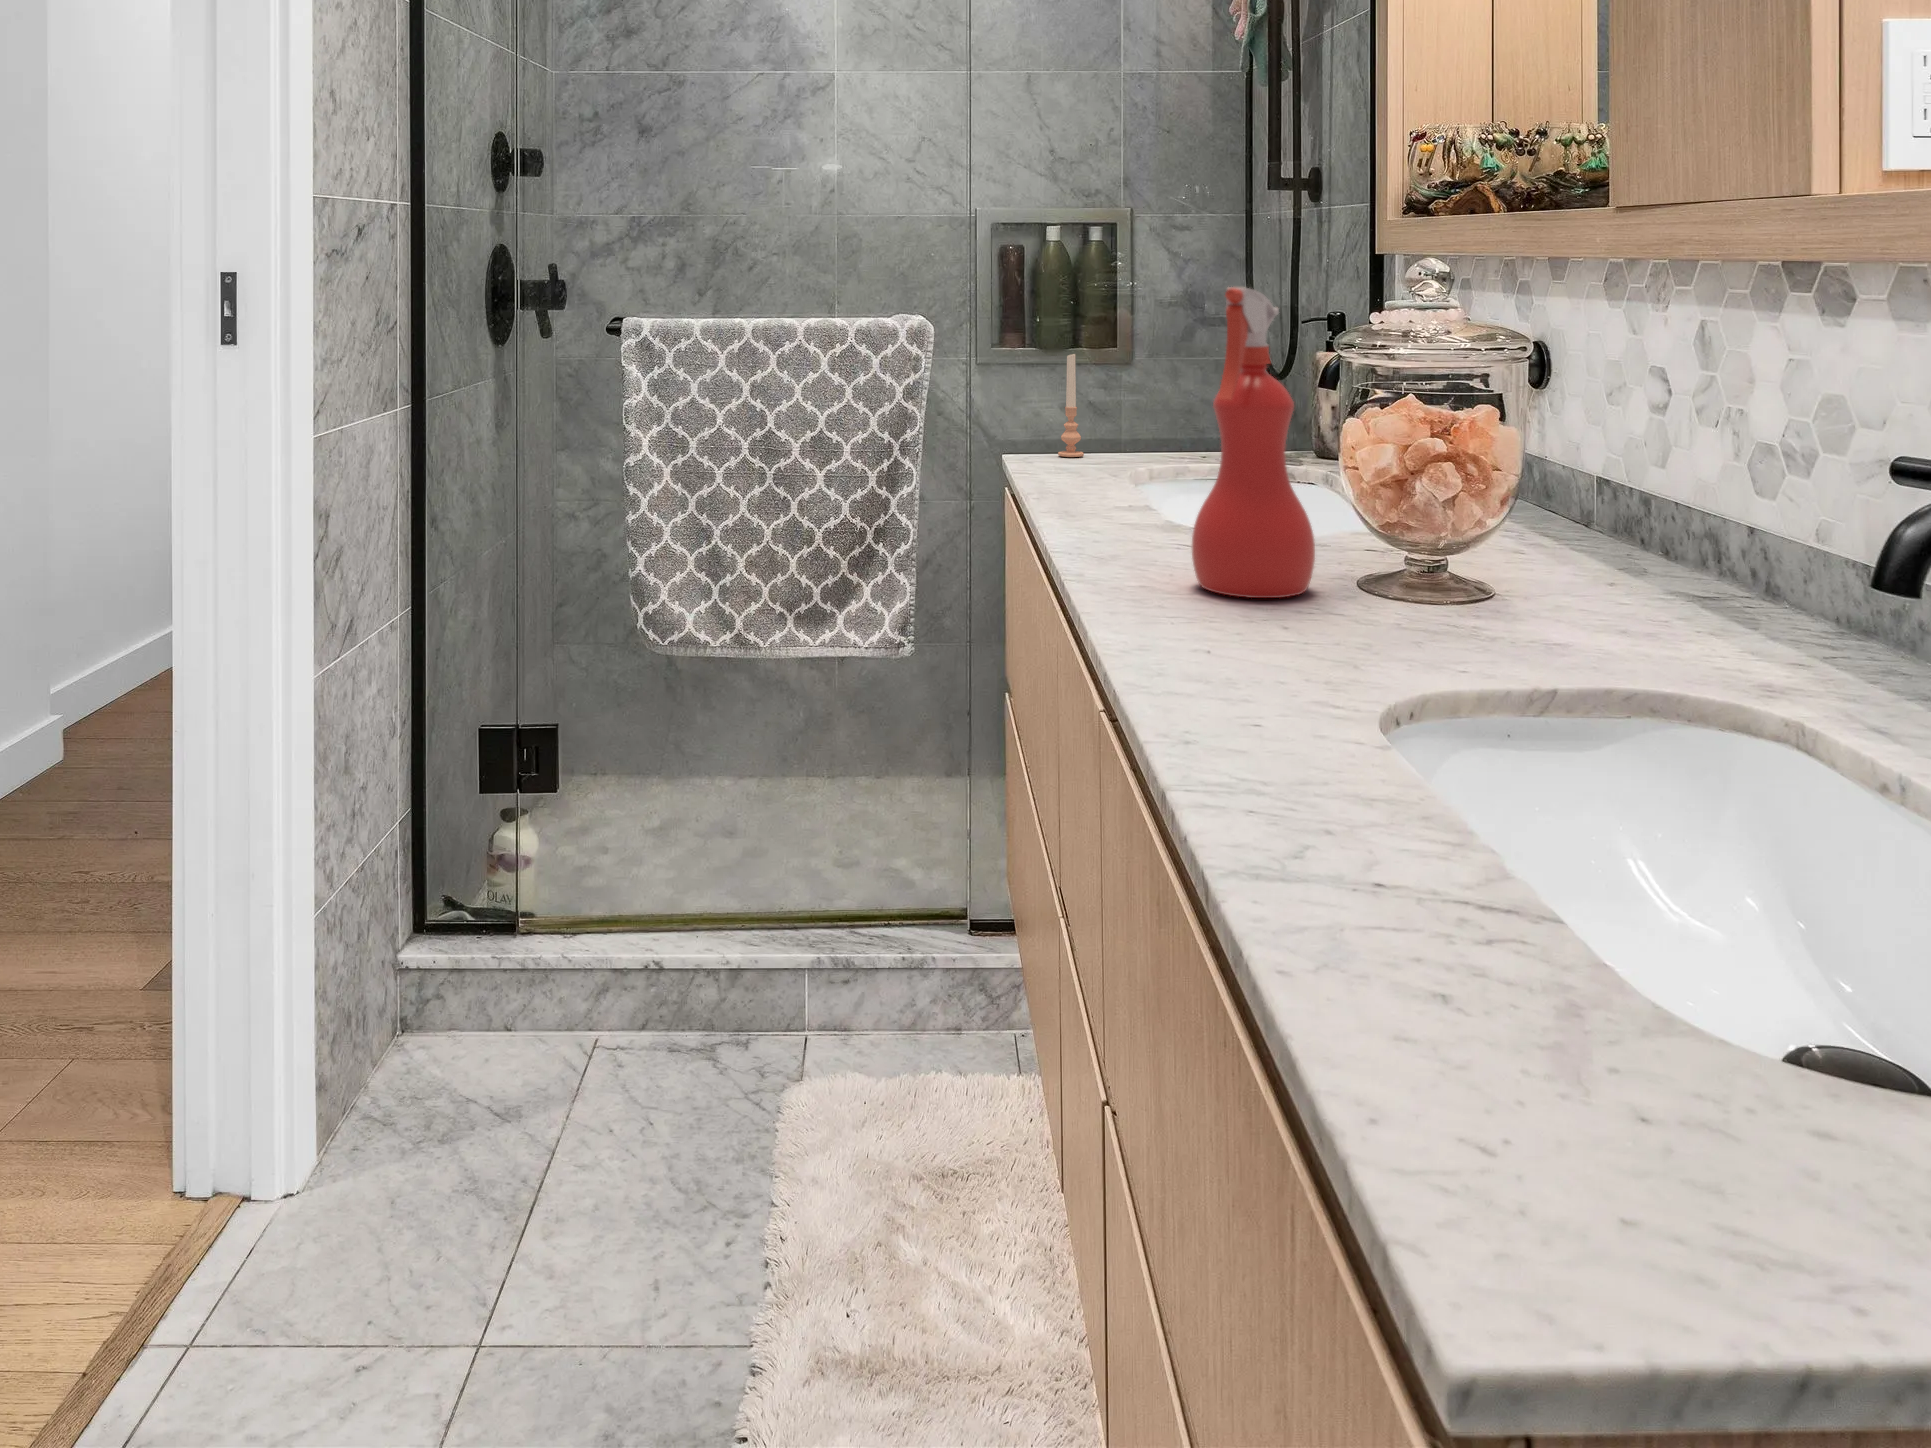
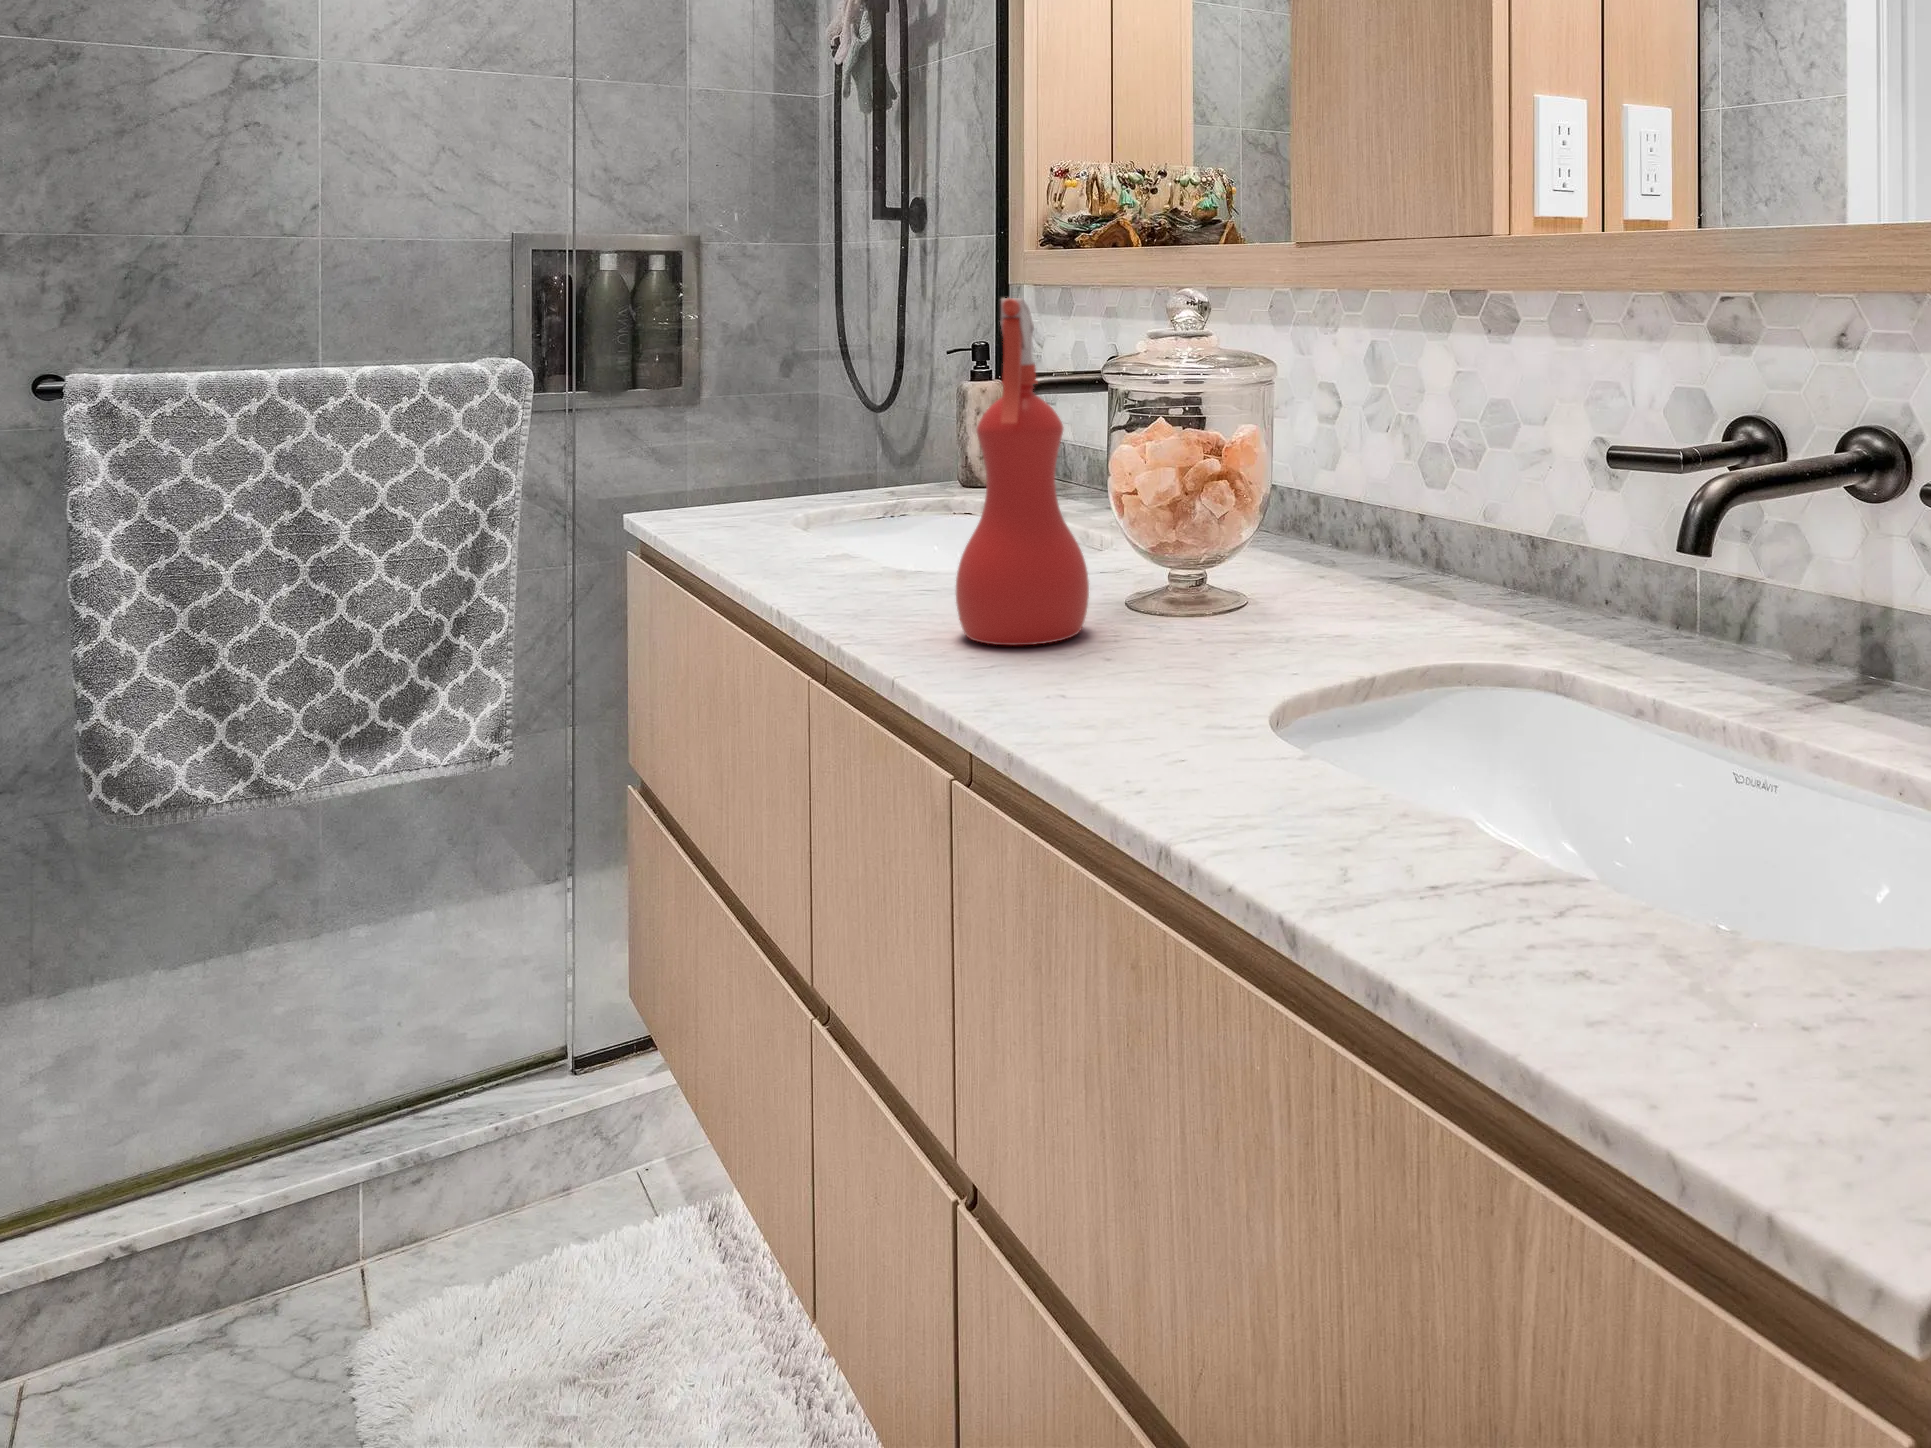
candle: present [1058,354,1084,457] -> none [684,397,714,512]

